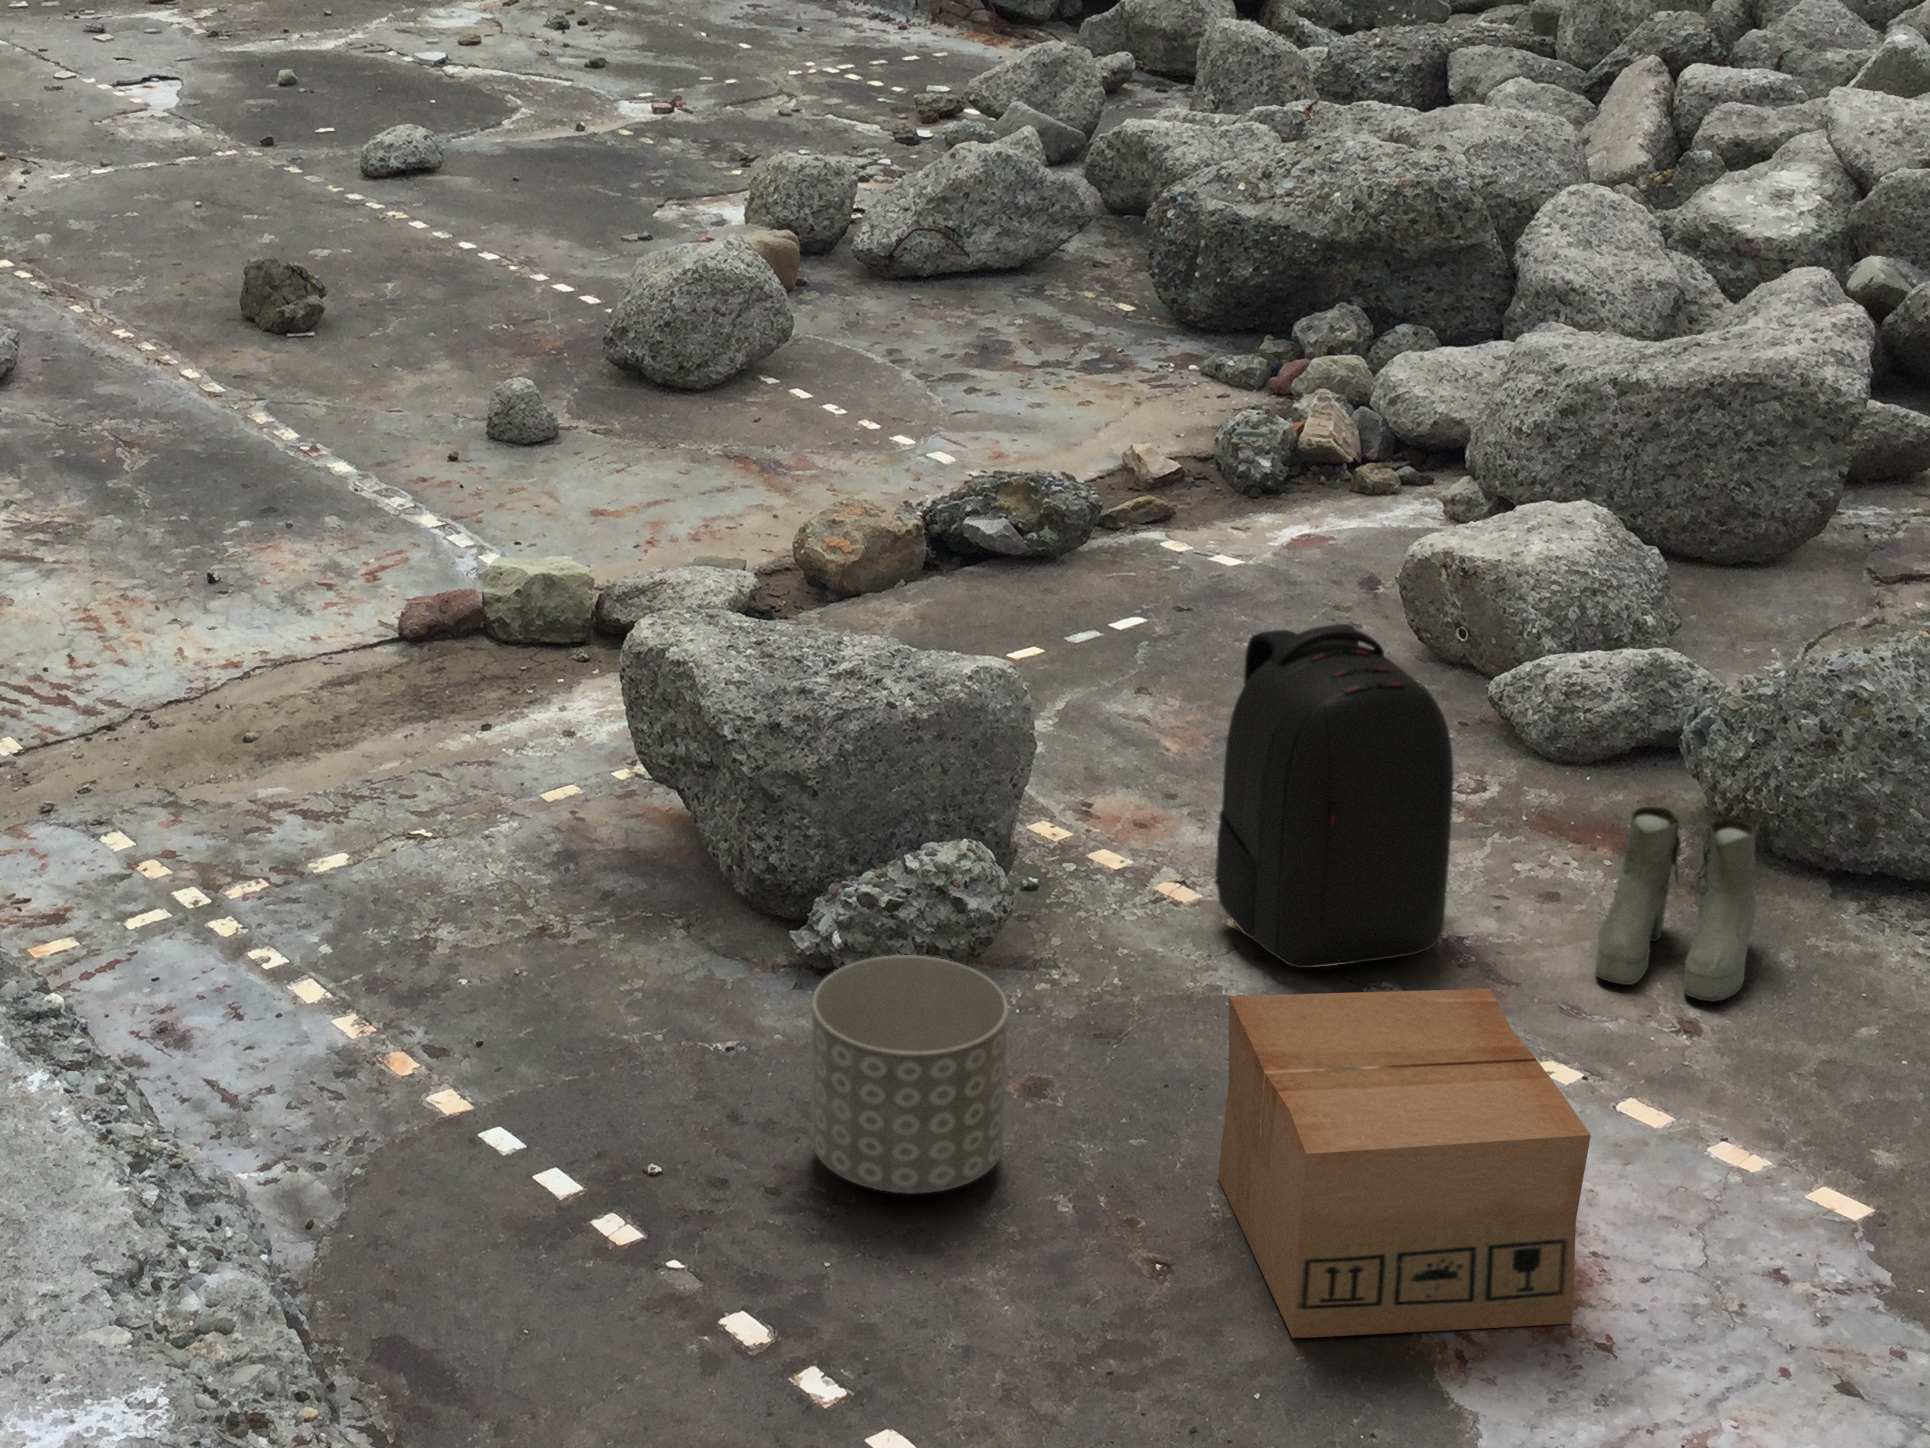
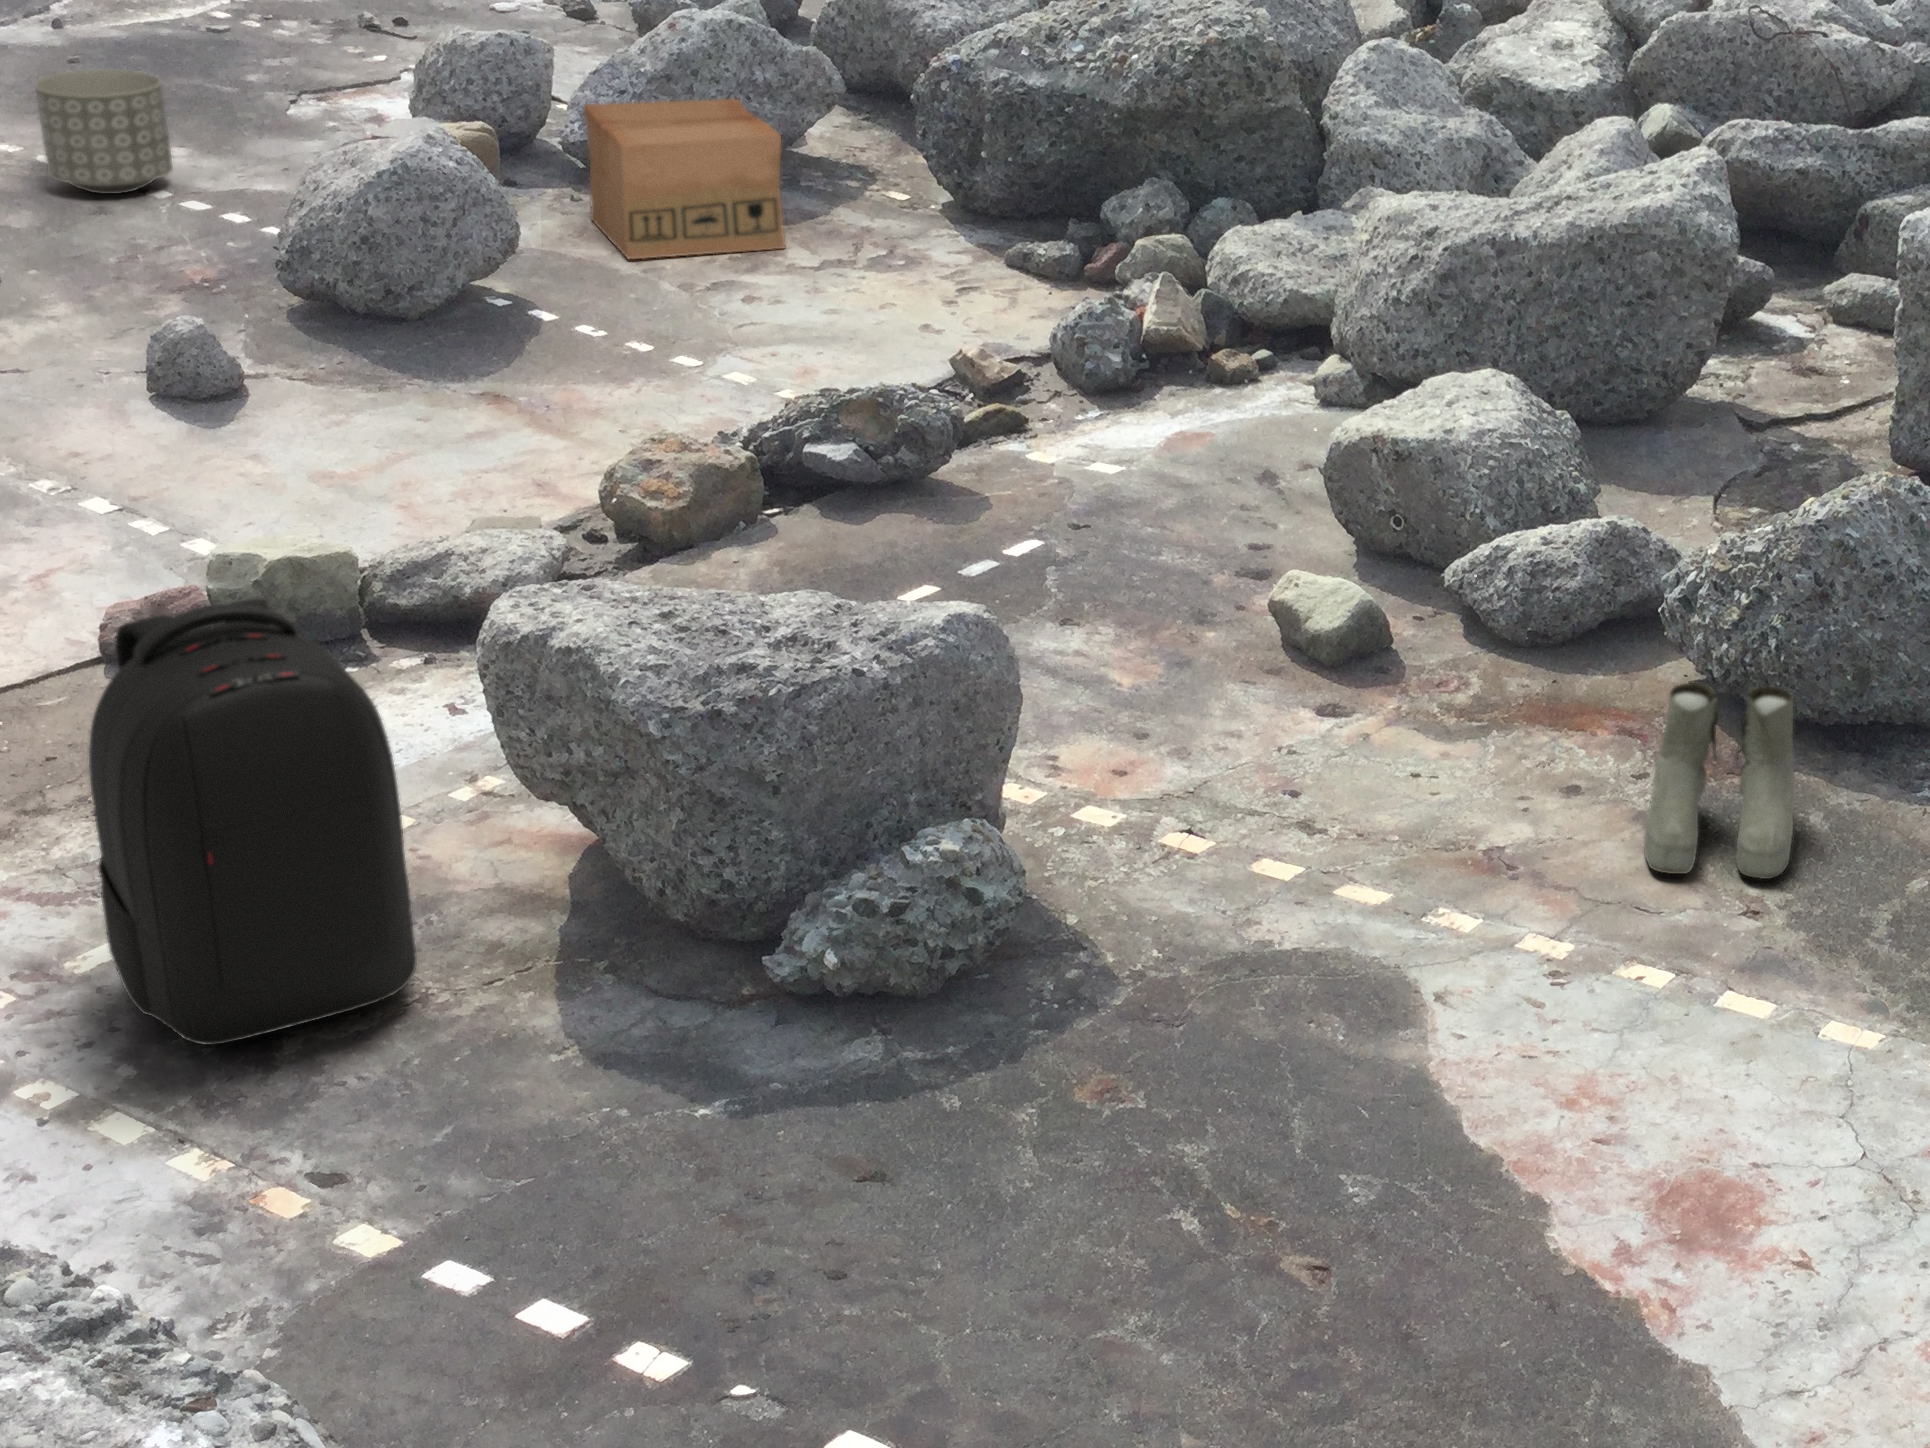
backpack: present [1215,624,1454,968] -> present [89,598,417,1045]
planter: present [811,955,1008,1194] -> present [35,69,173,194]
cardboard box: present [1218,989,1591,1338] -> present [583,99,785,260]

